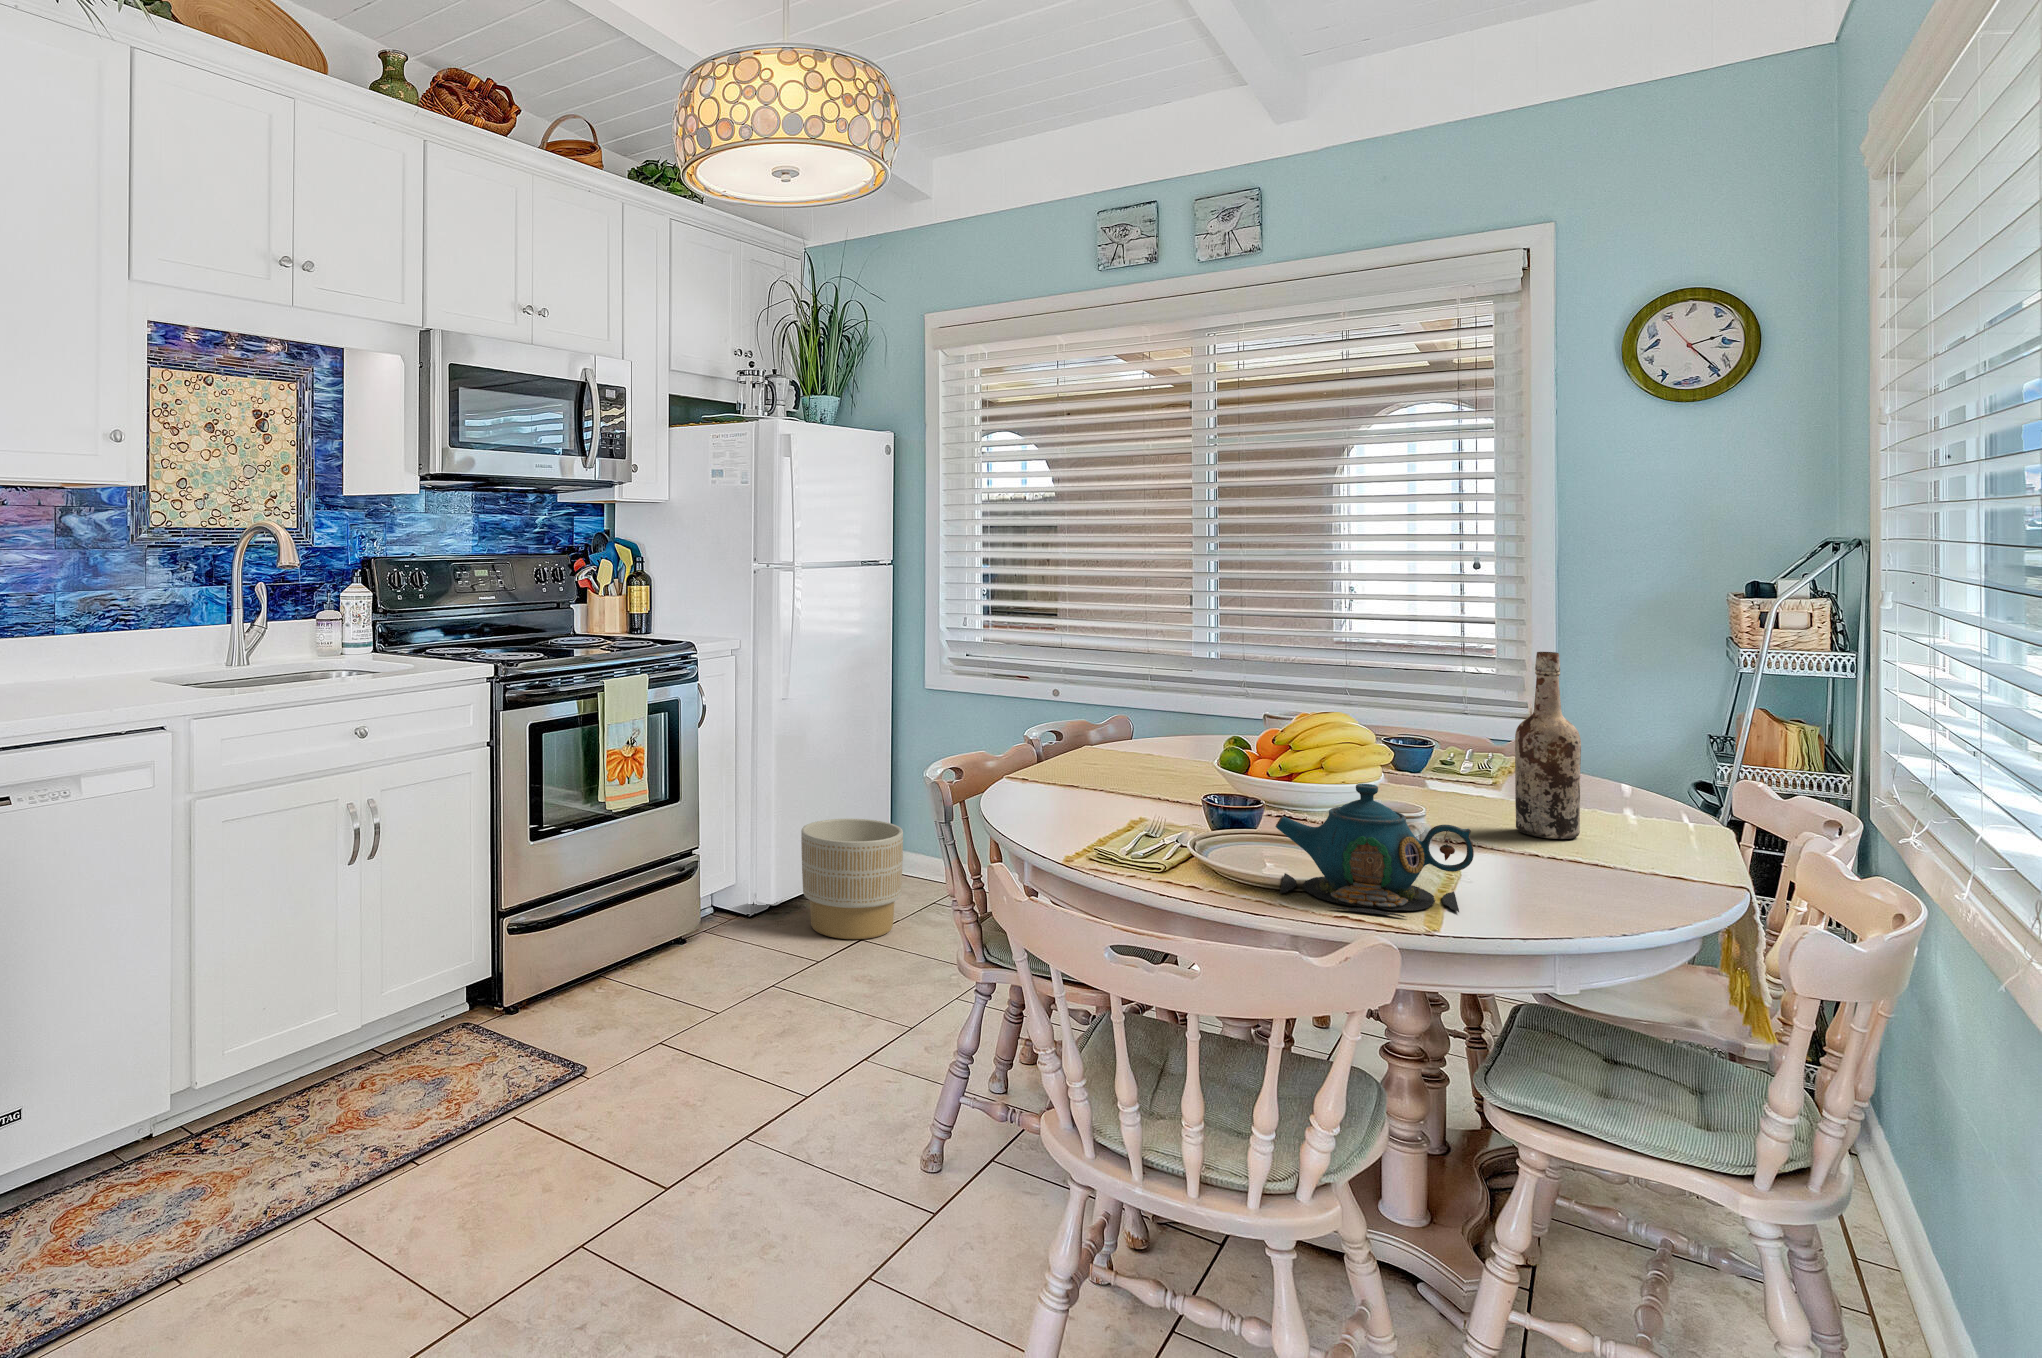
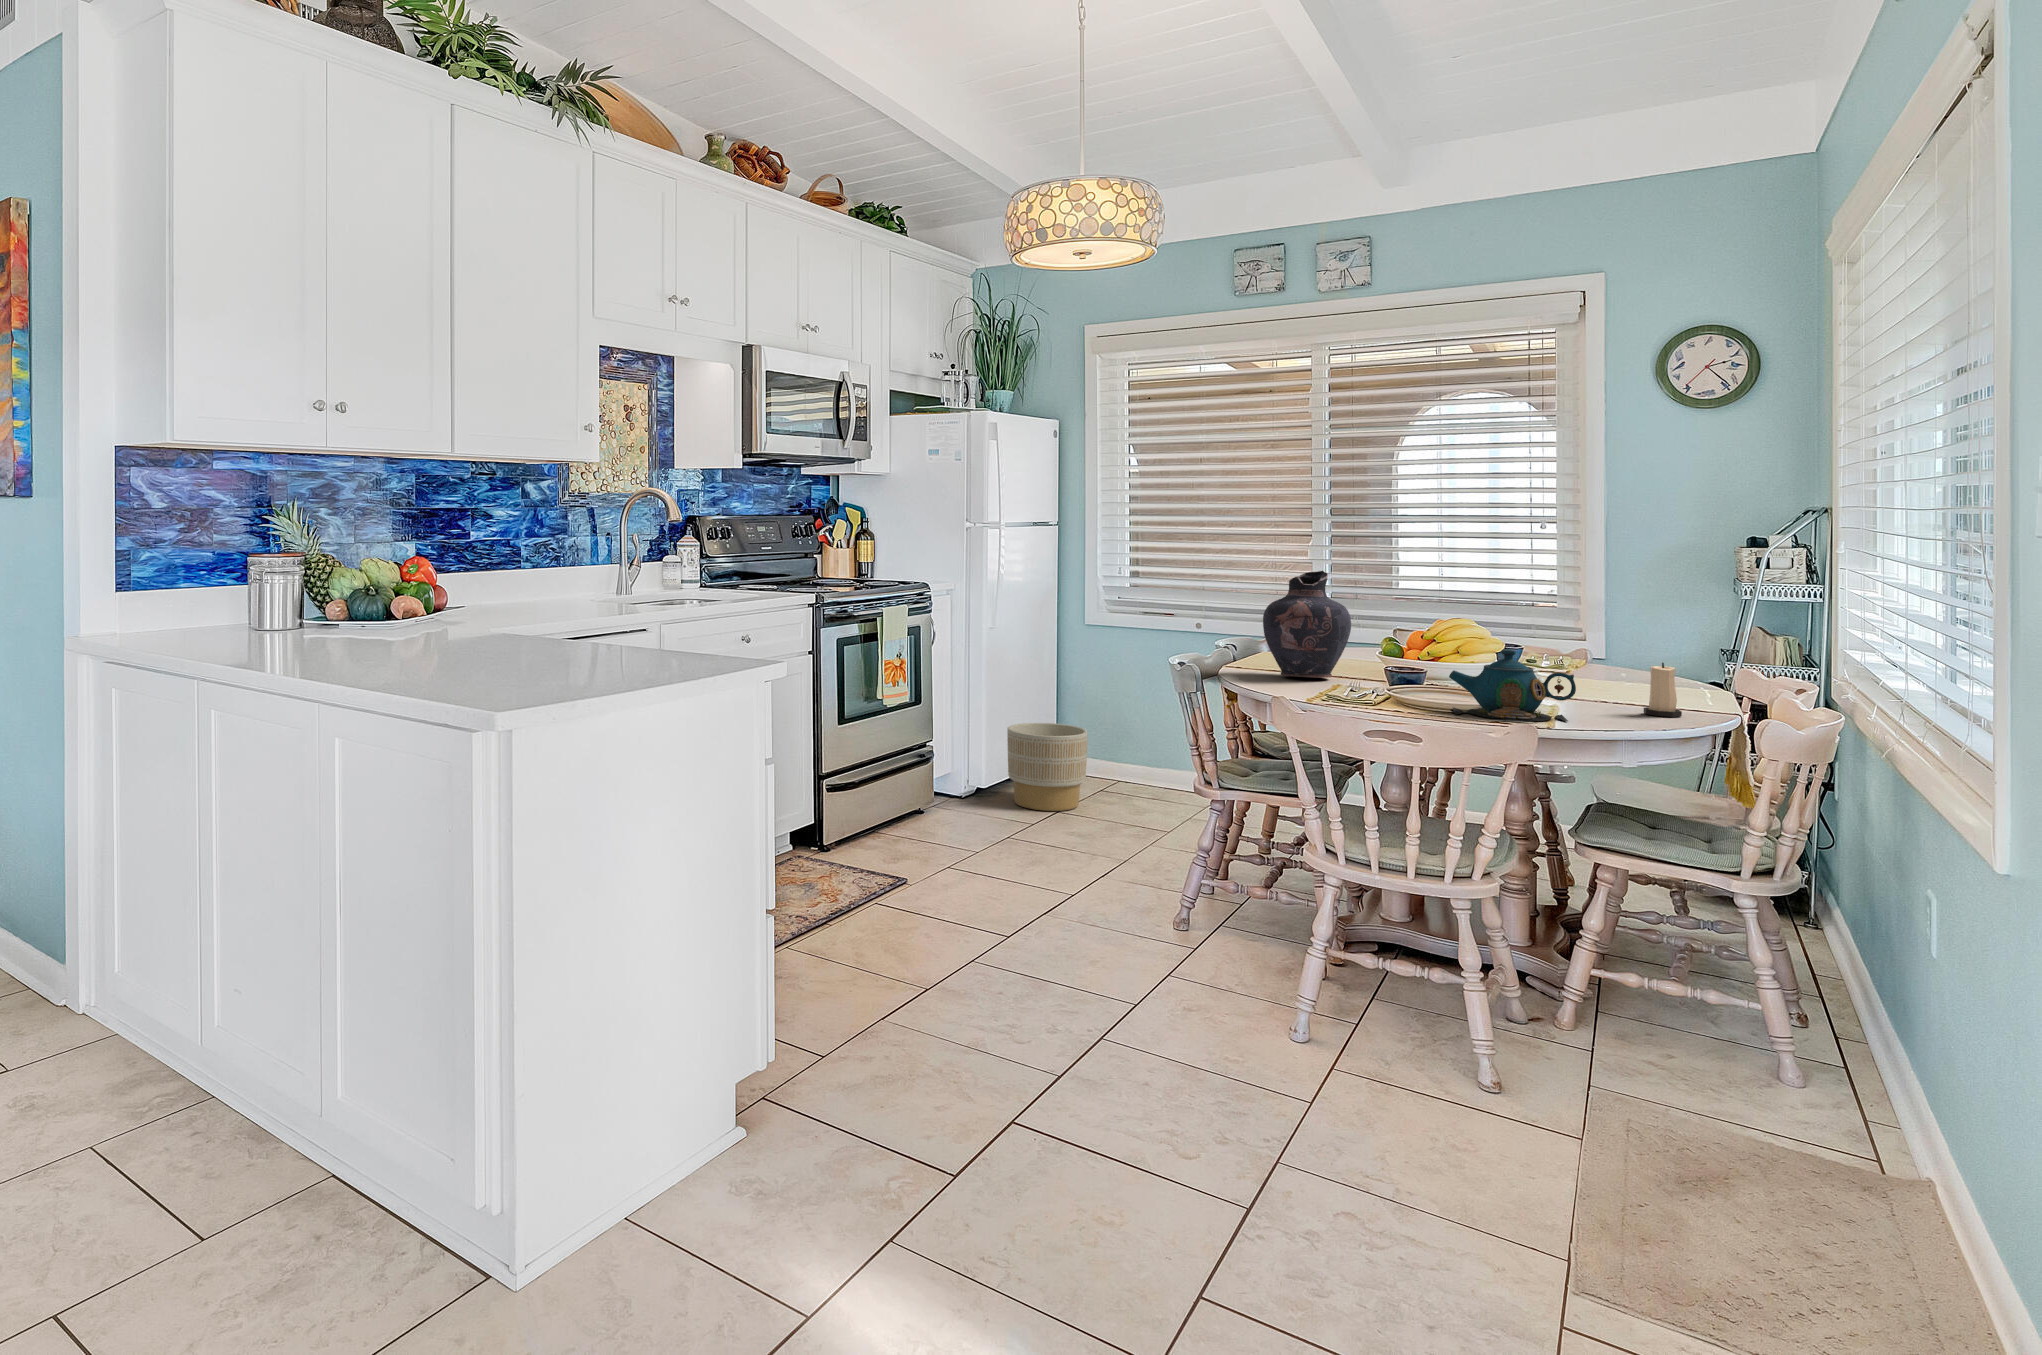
vase: none [1049,639,1172,800] -> present [1263,571,1351,678]
wine bottle: present [1515,652,1581,839] -> none [1589,576,1634,697]
candle: none [1589,802,1650,895] -> present [1644,663,1682,717]

